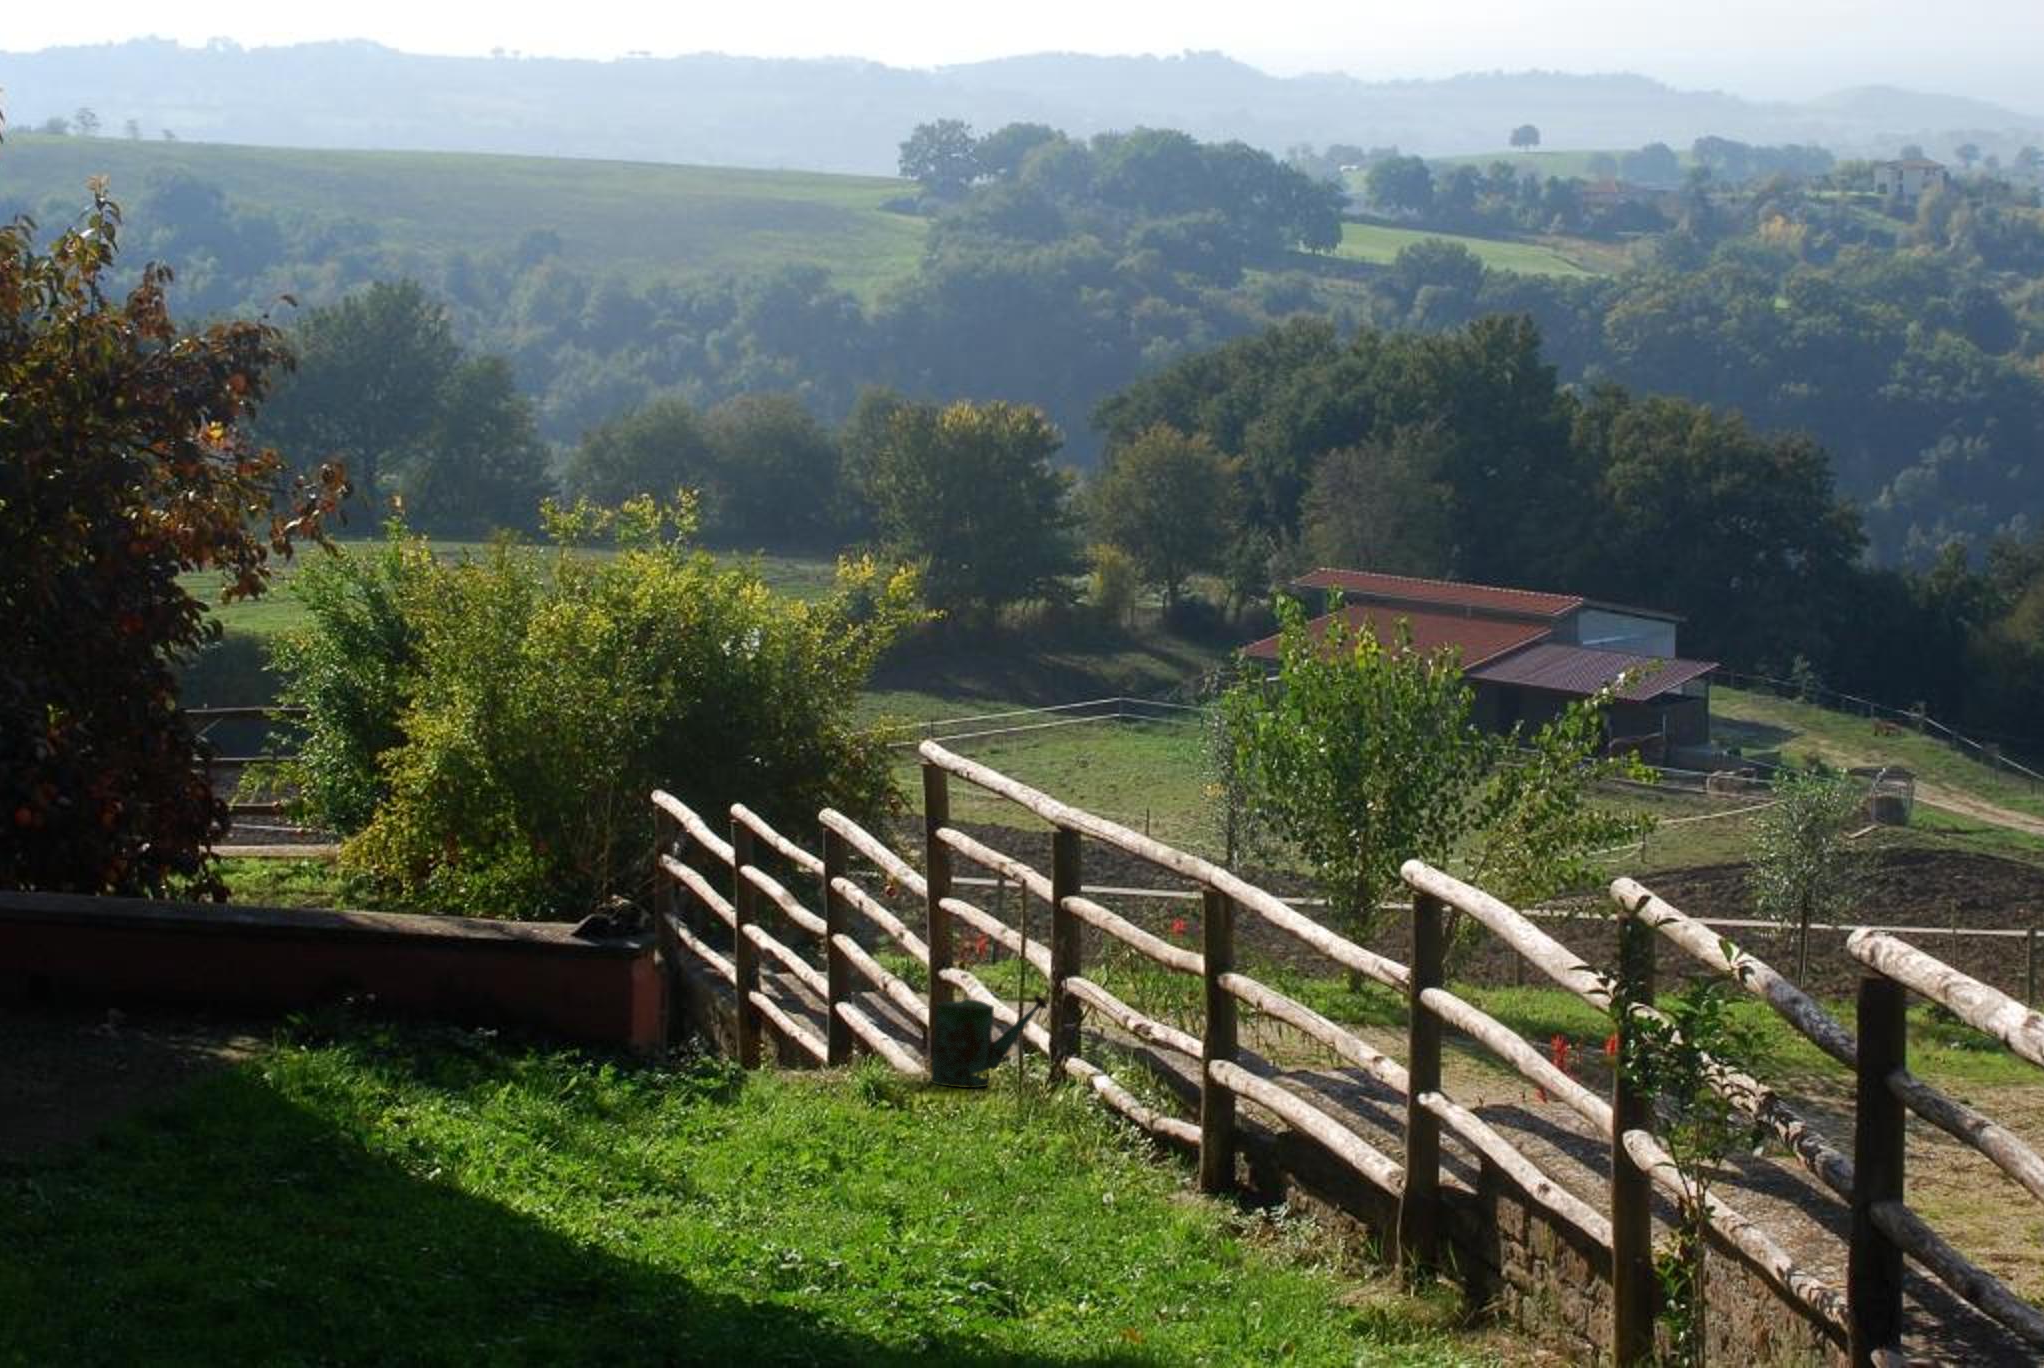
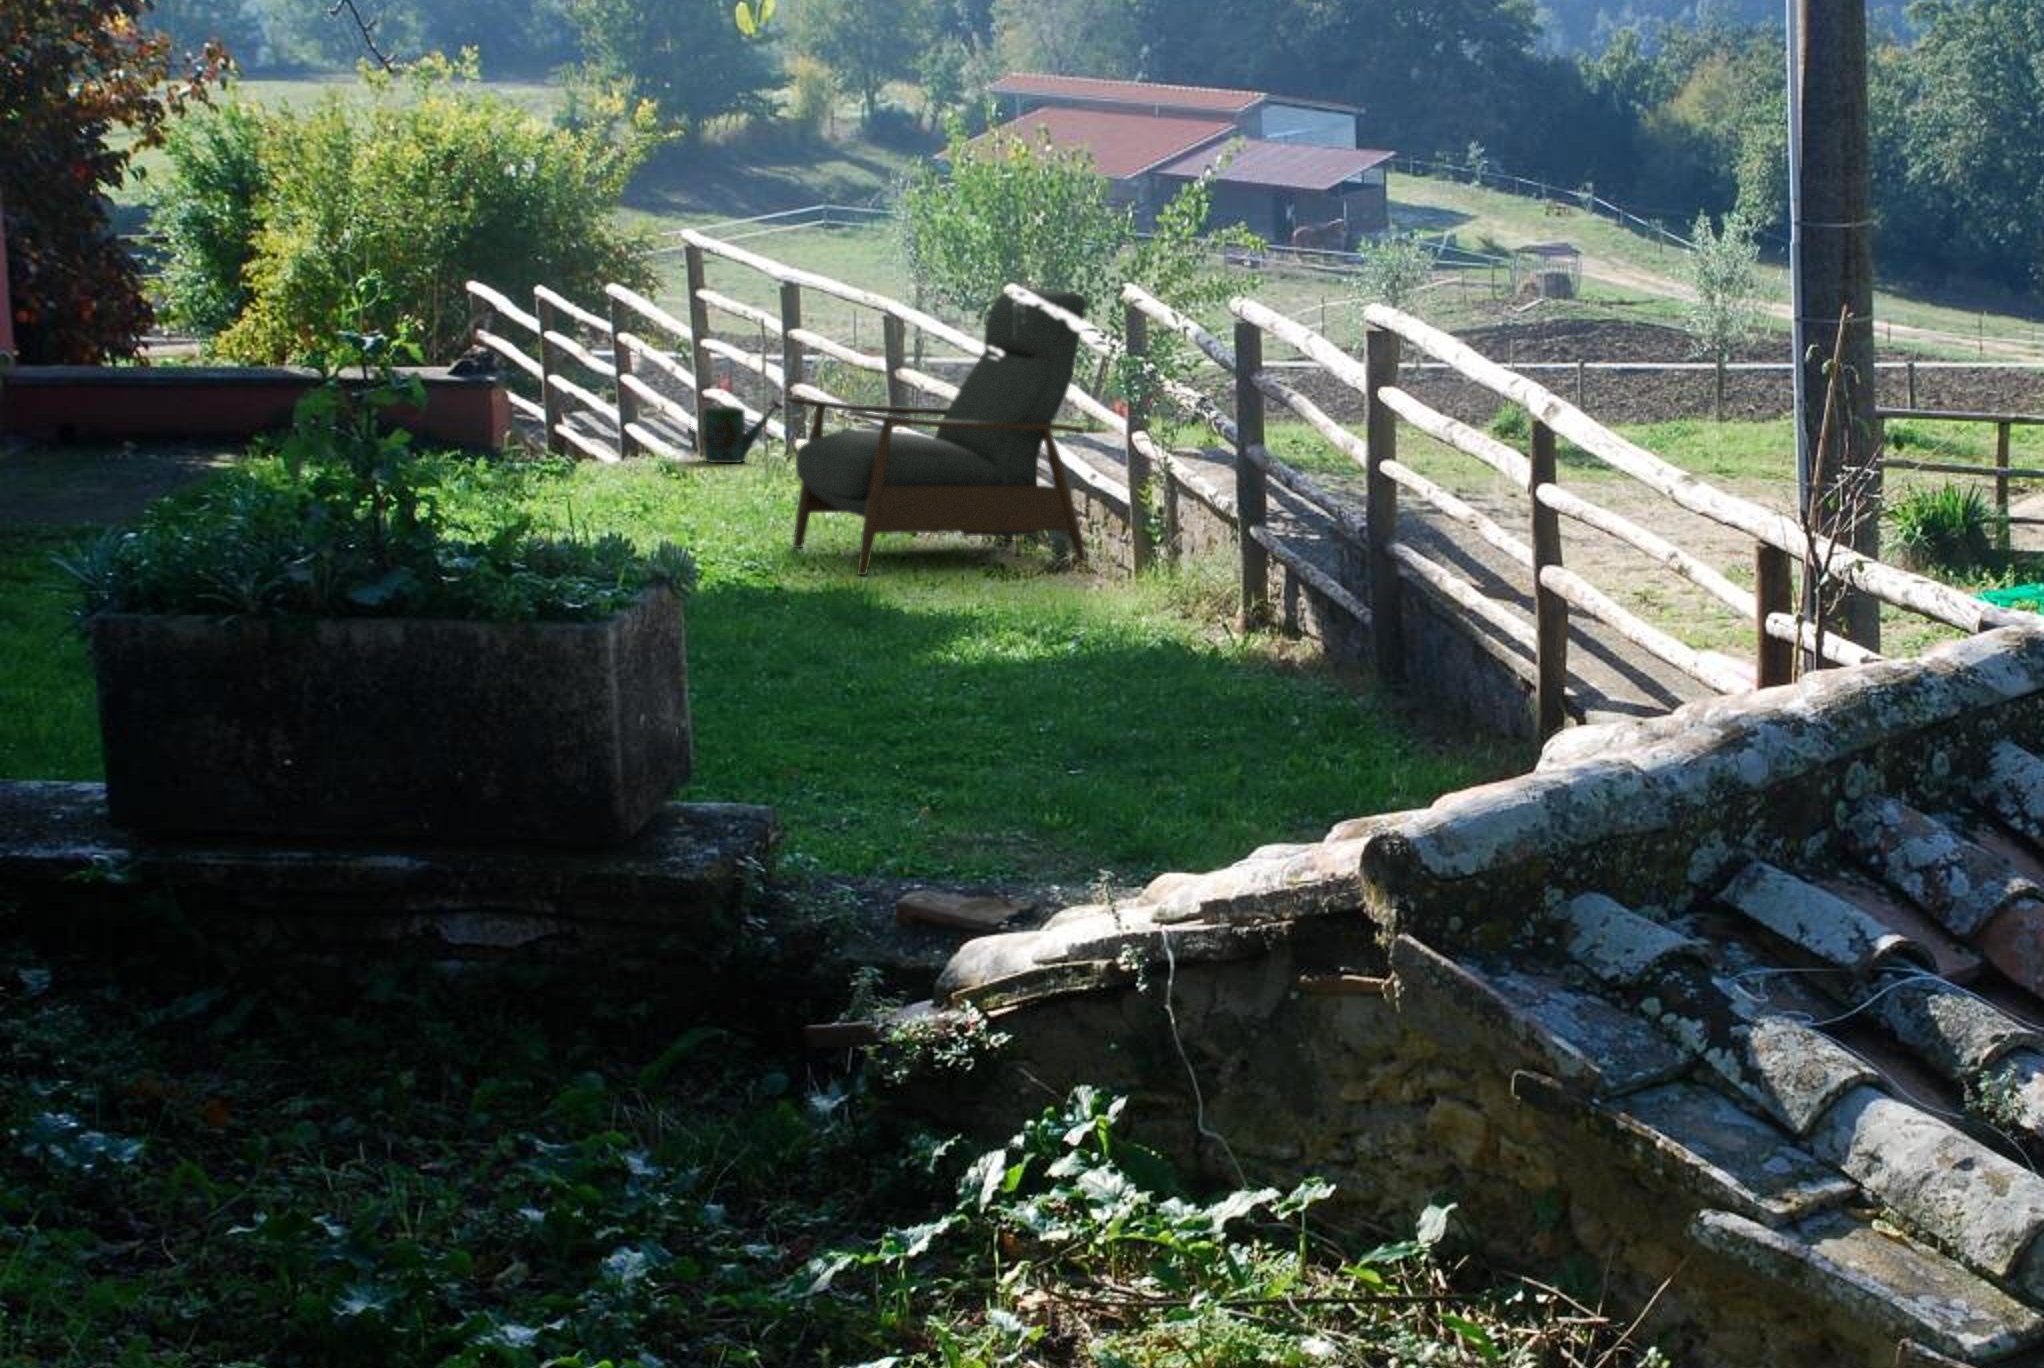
chair: none [1050,857,1547,1335] -> present [786,287,1087,575]

